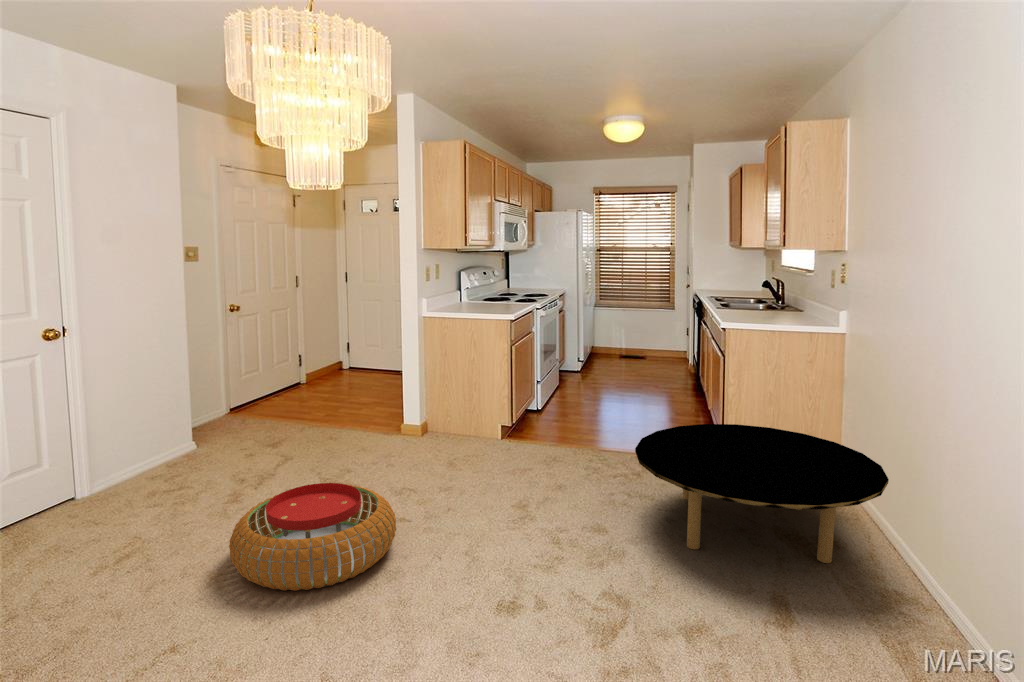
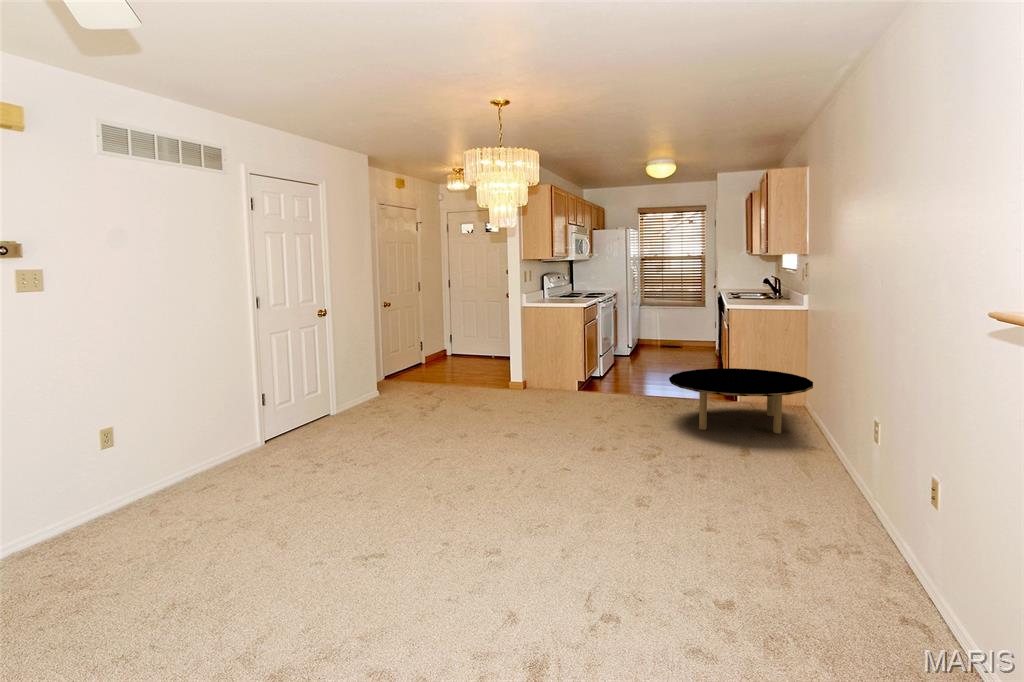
pouf: present [229,483,396,591] -> none [445,397,533,443]

